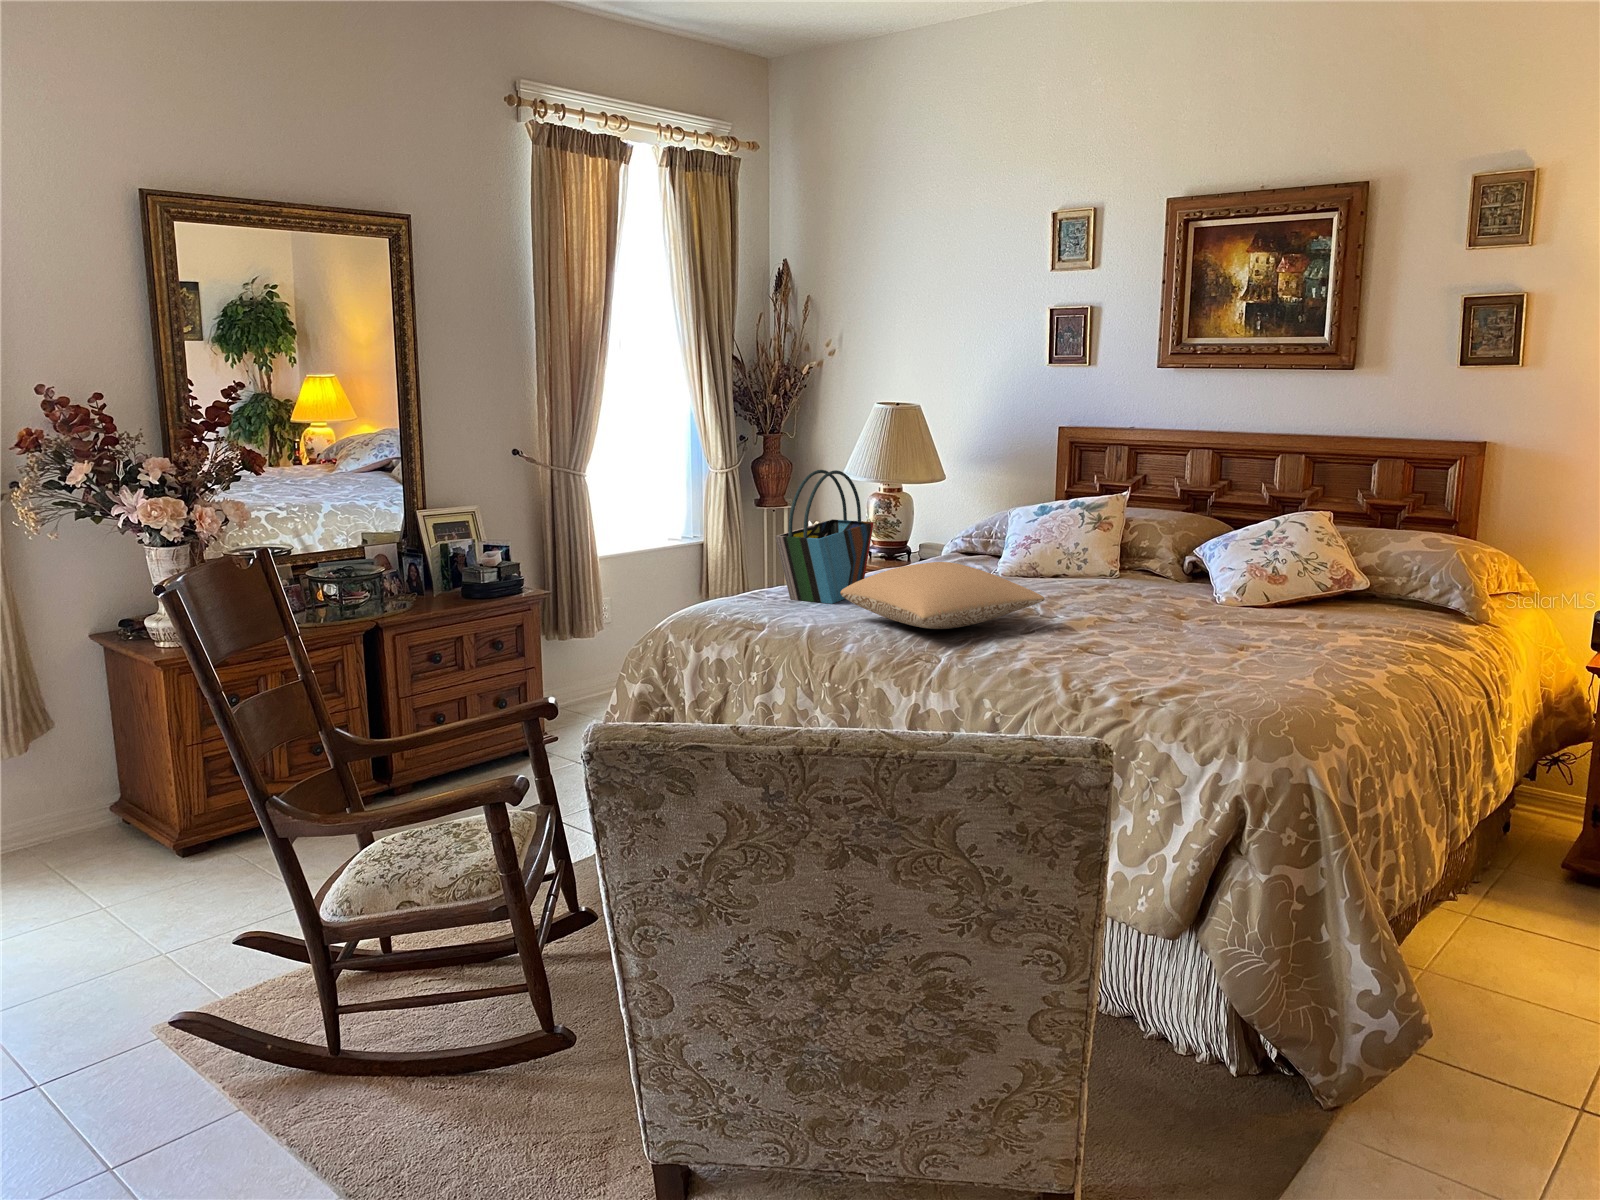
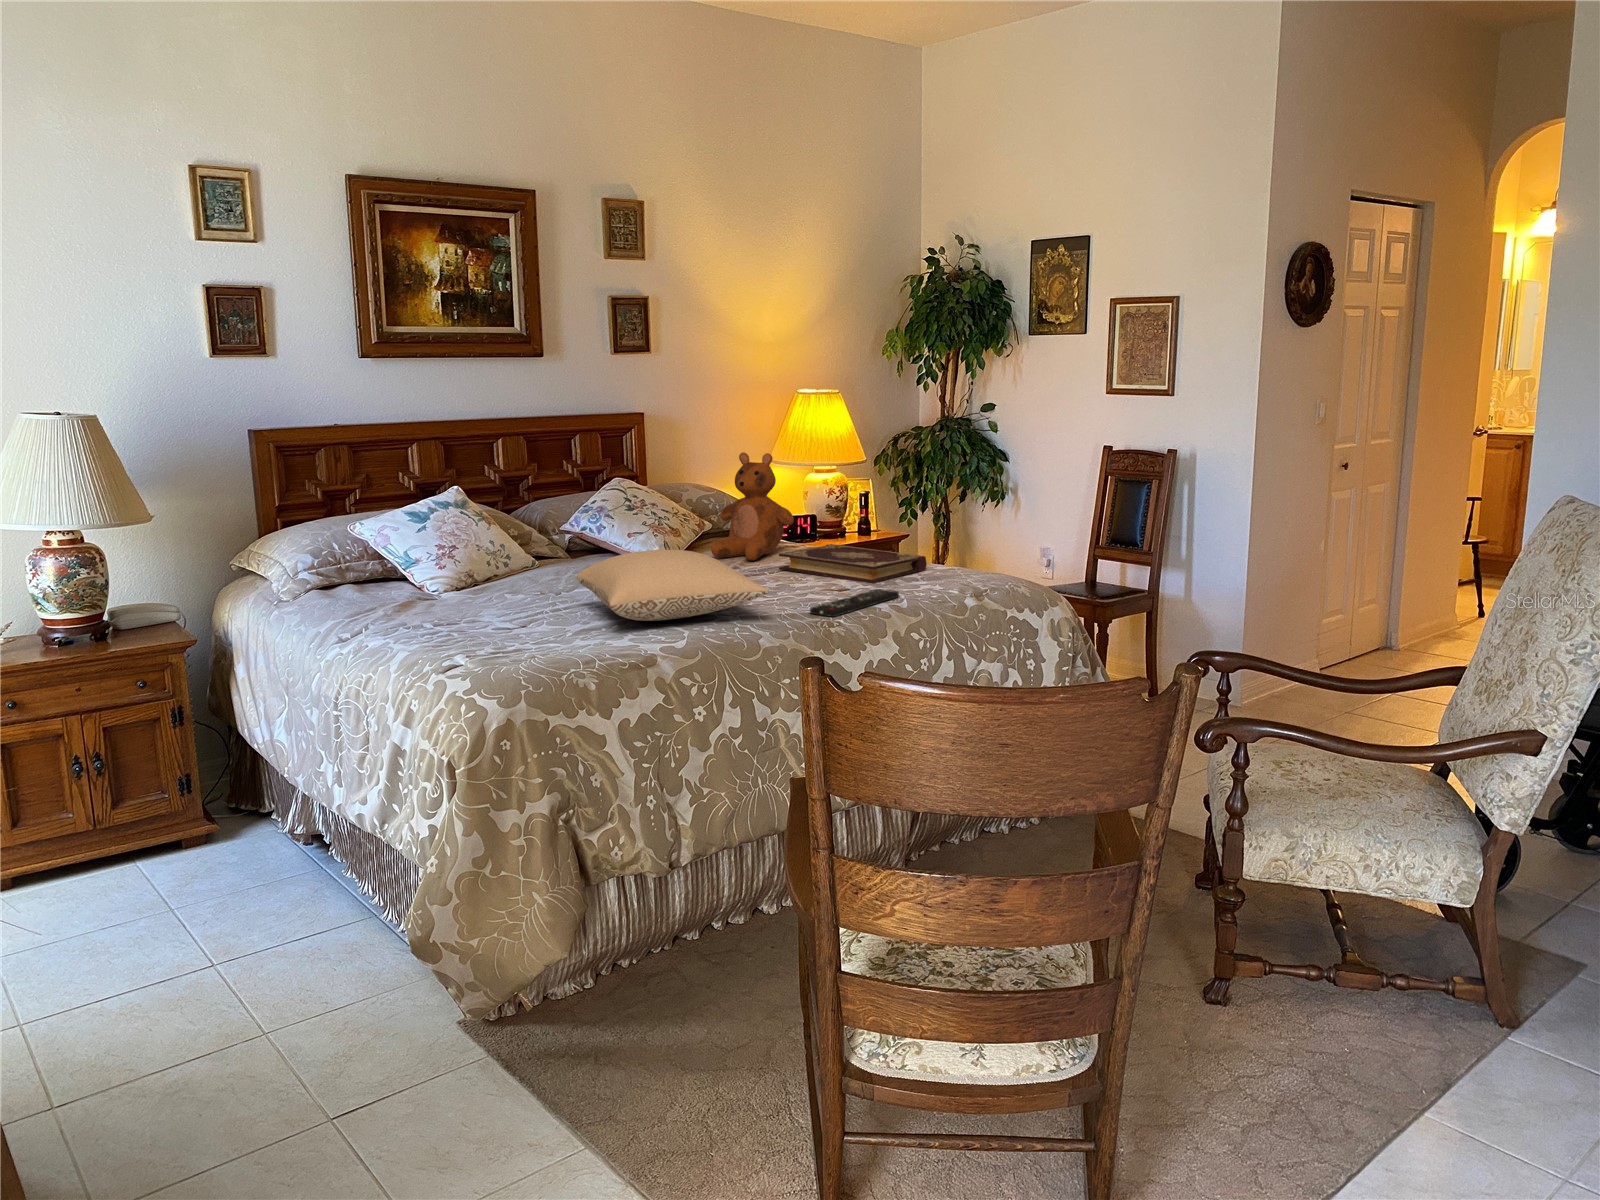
tote bag: present [775,470,874,604] -> none [383,476,531,652]
teddy bear: none [1250,499,1342,627] -> present [711,452,794,561]
book: none [1176,619,1327,685] -> present [779,544,927,583]
remote control: none [970,652,1105,681] -> present [810,589,899,617]

